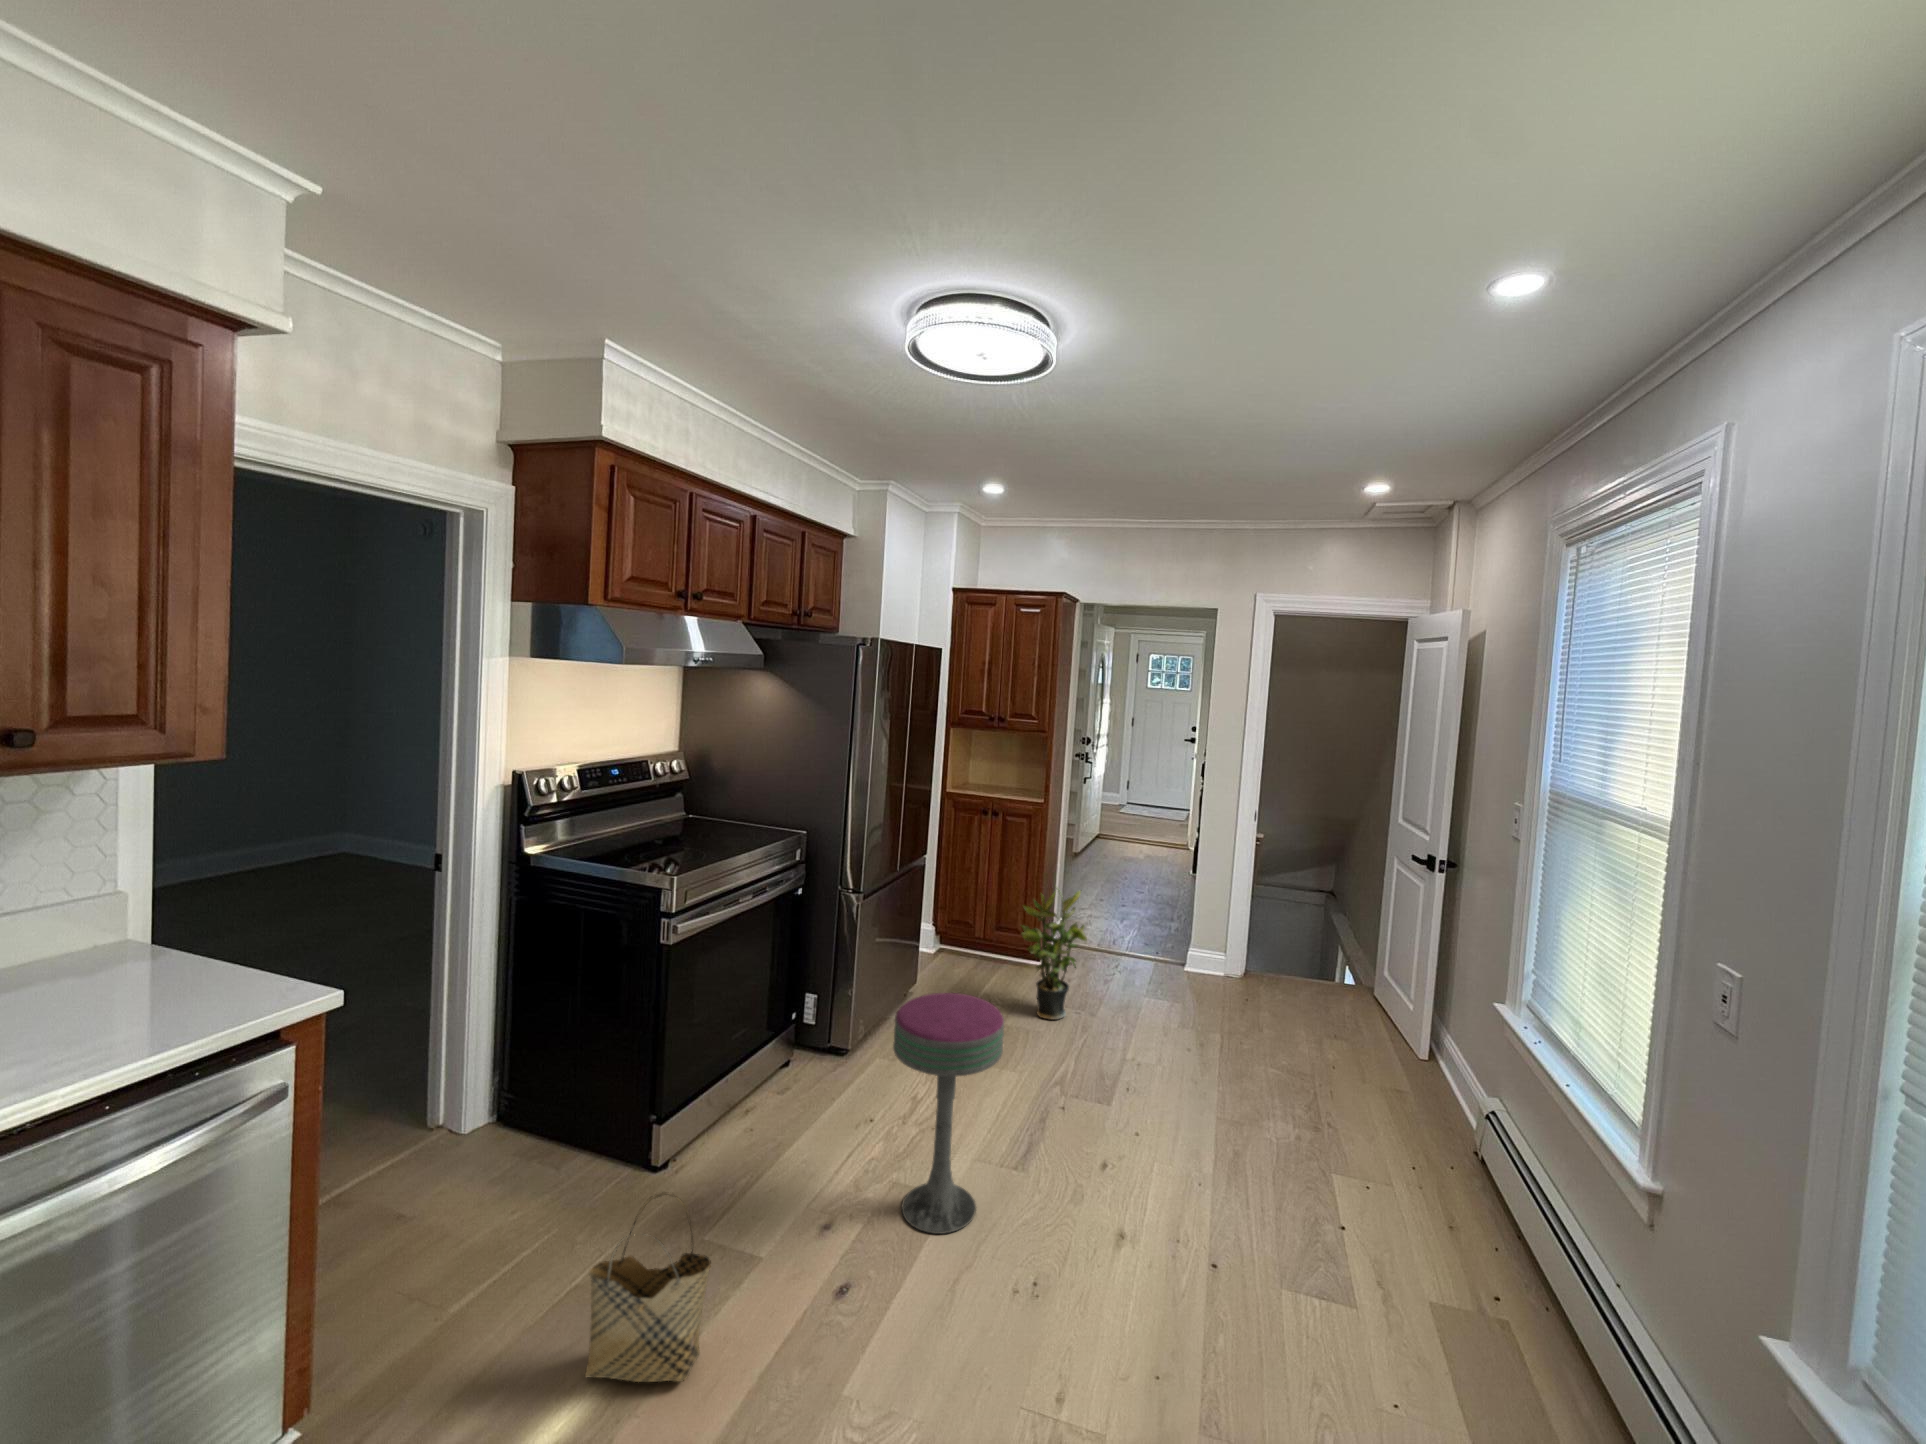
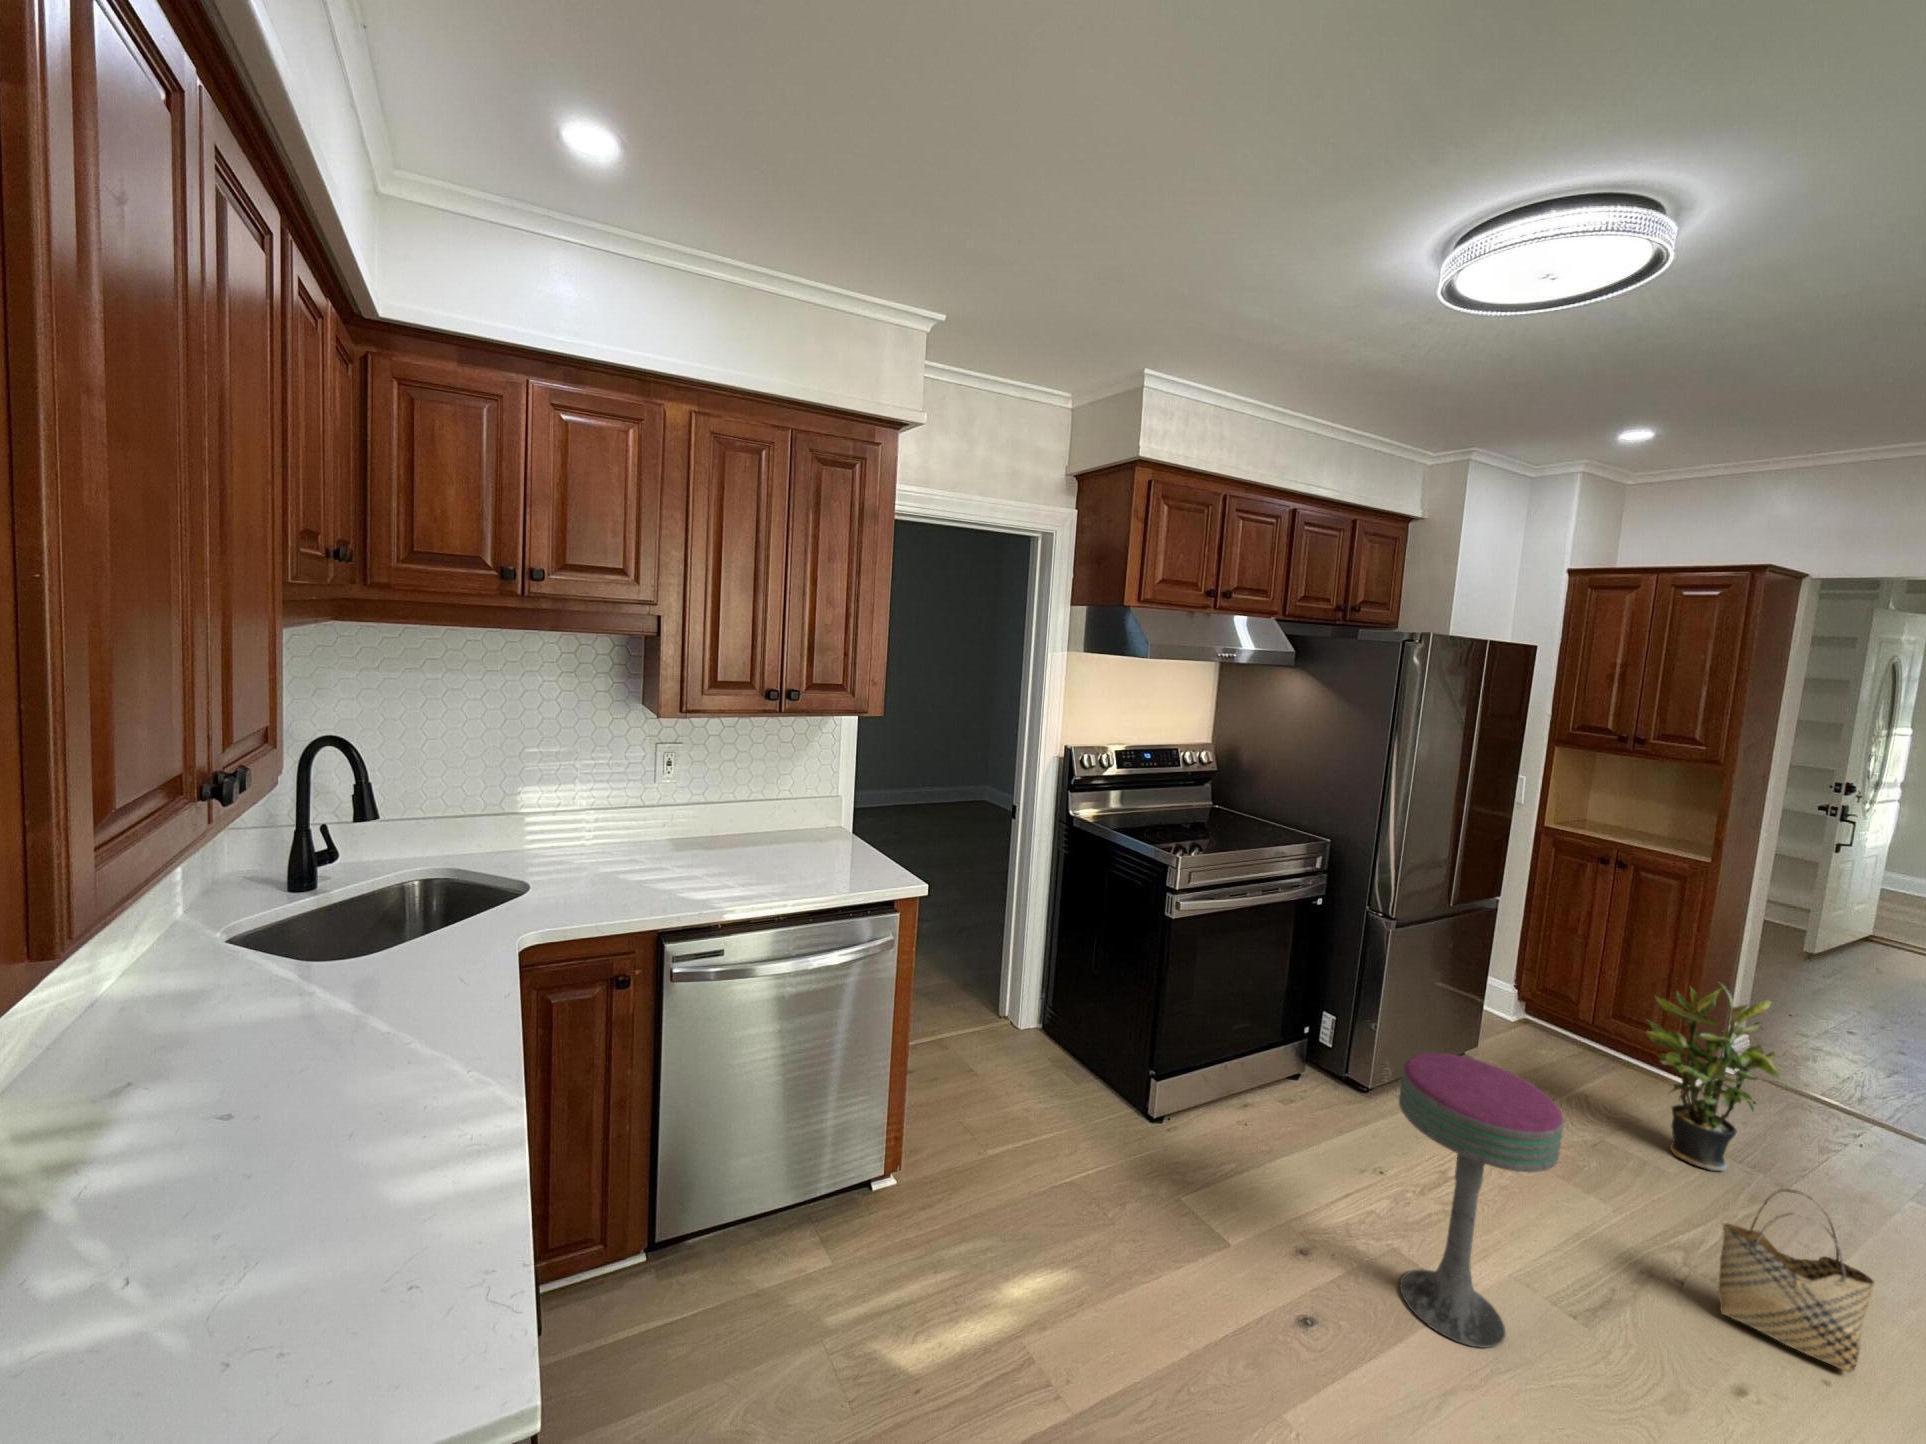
woven basket: present [585,1192,711,1382] -> present [1718,1189,1875,1373]

